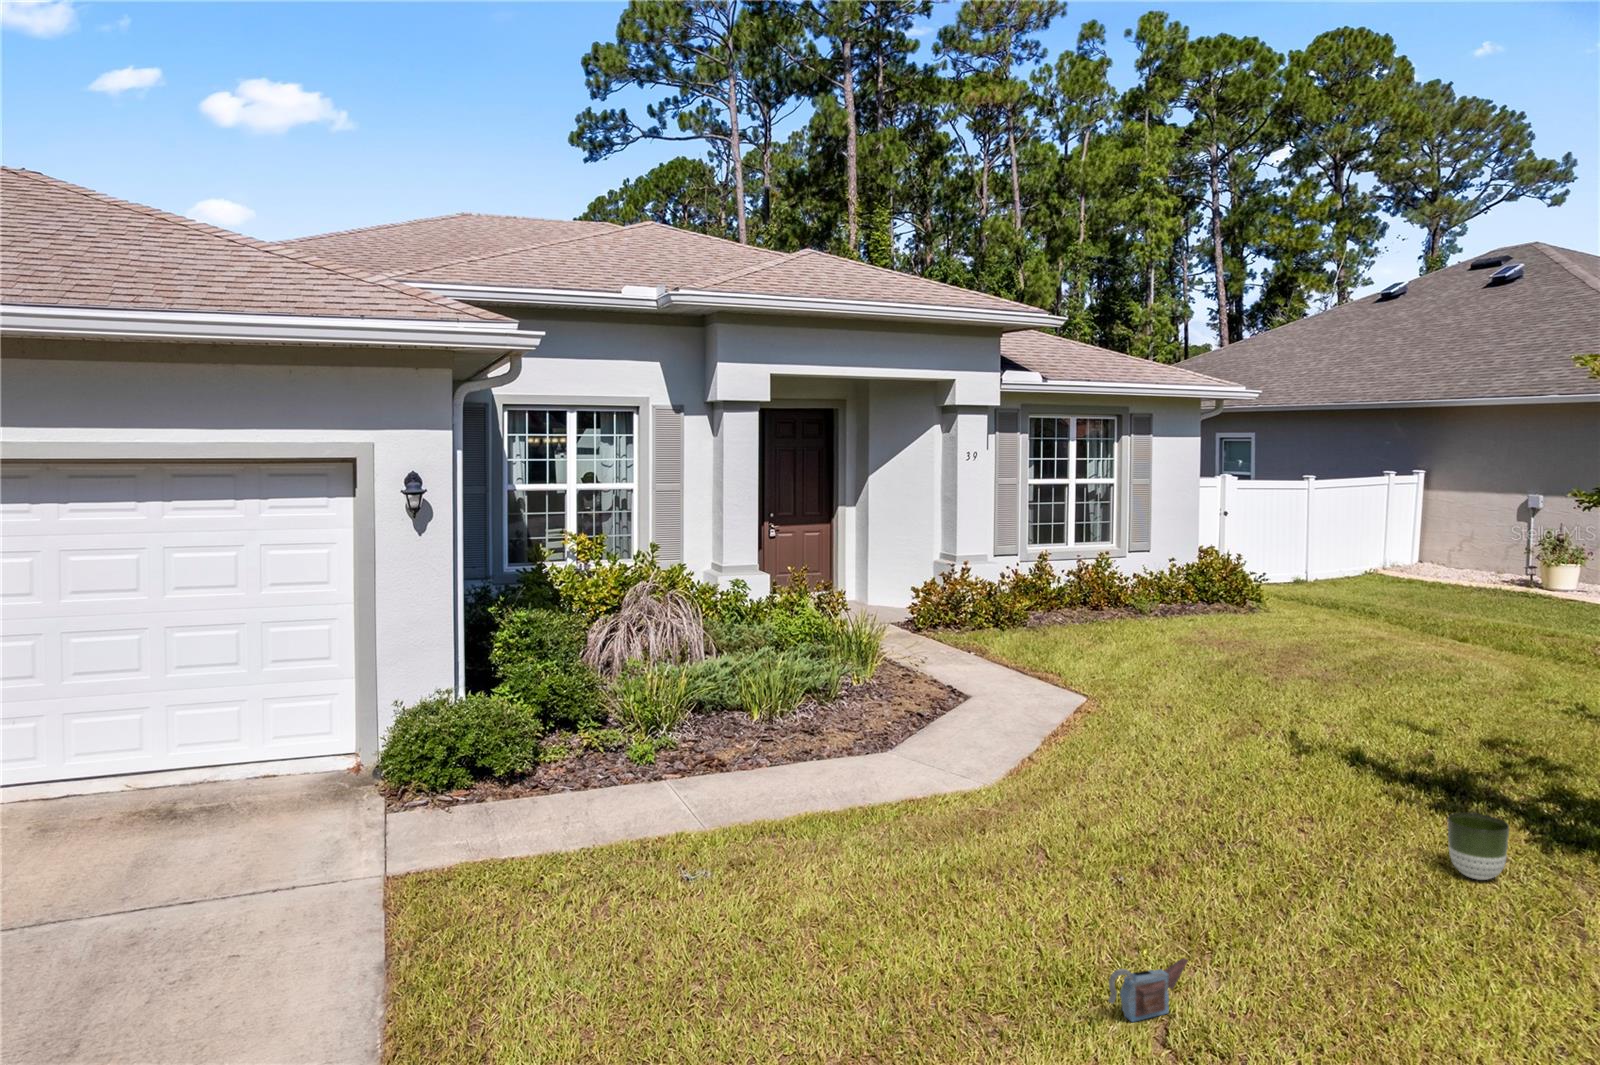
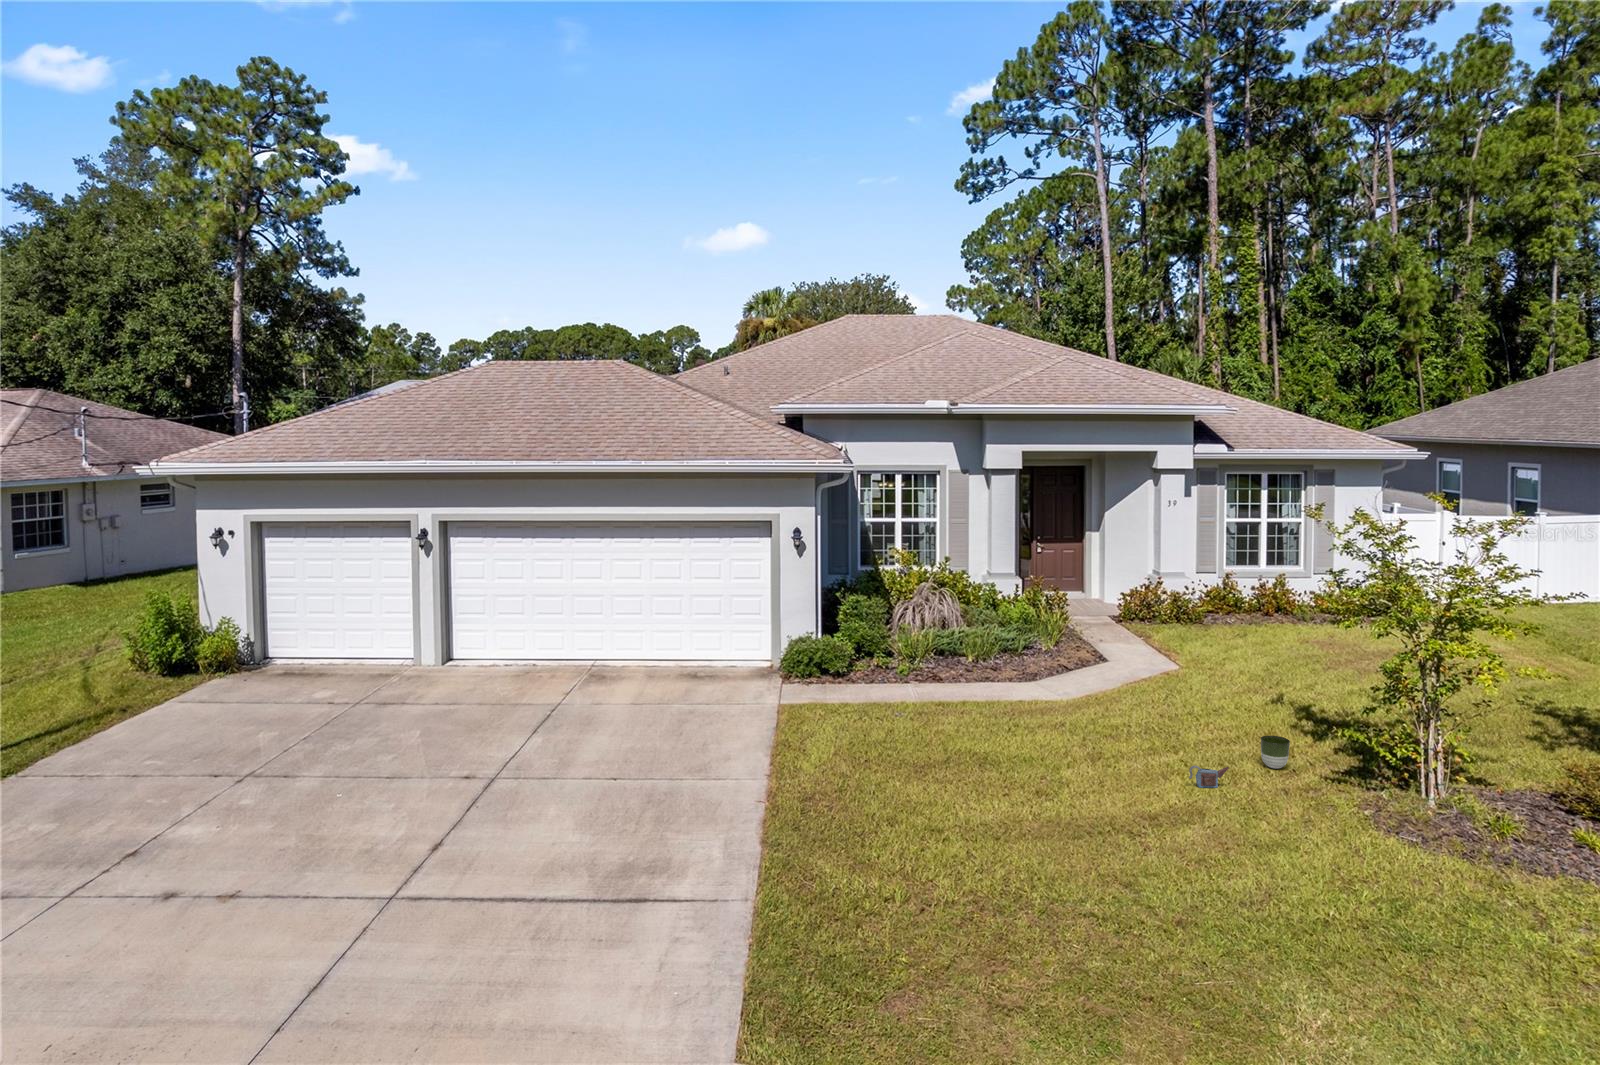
watering can: present [1108,958,1188,1022] -> present [1189,766,1229,788]

